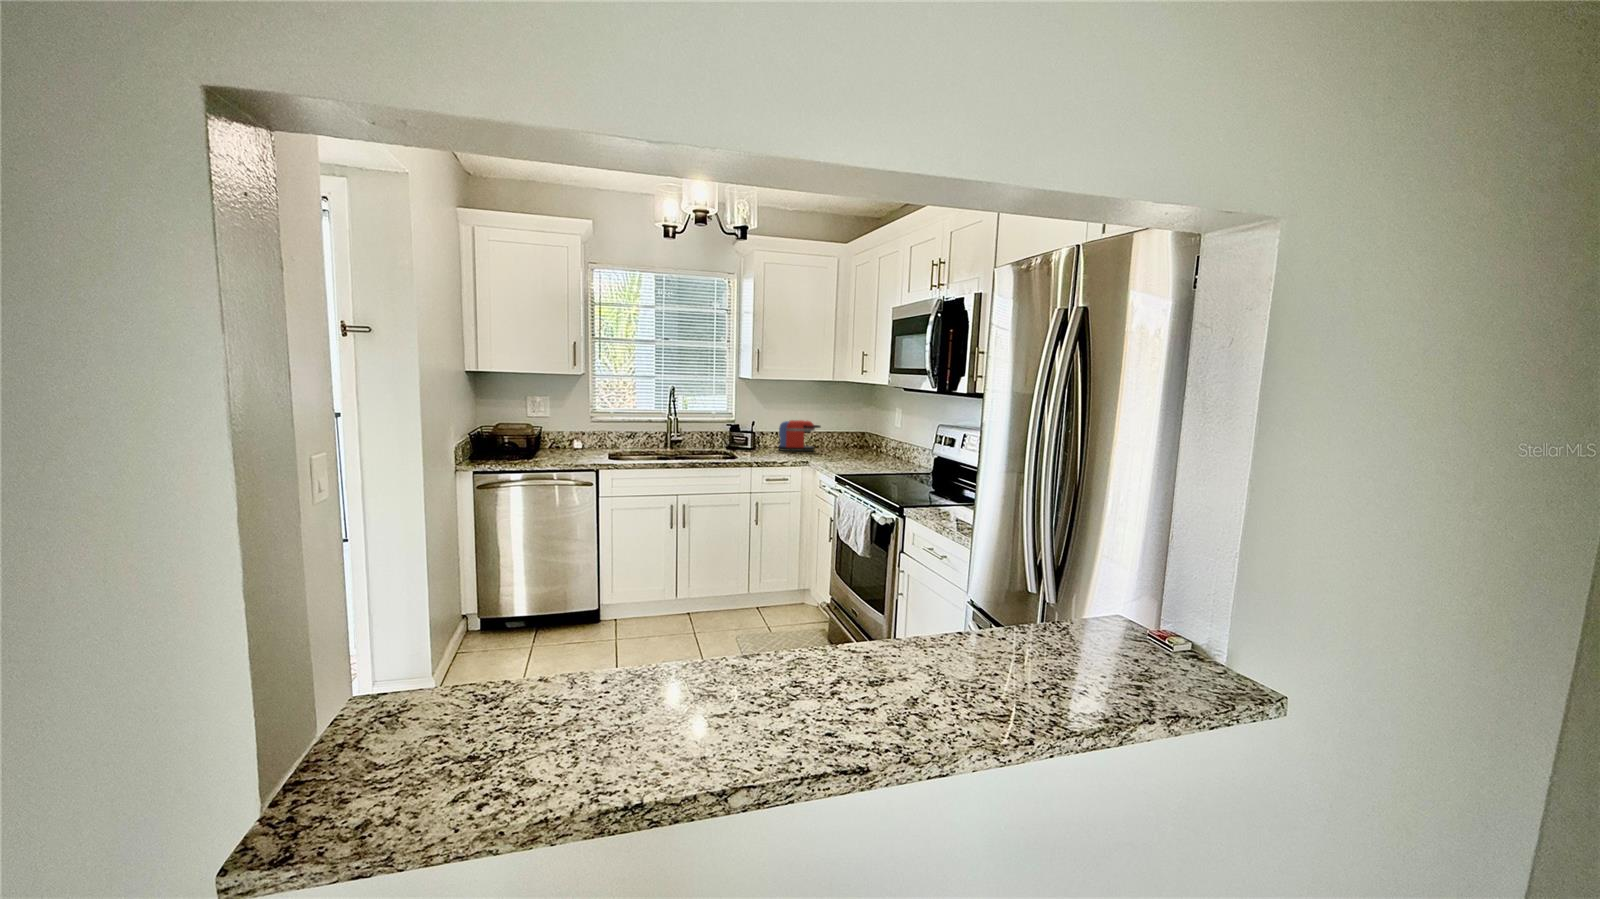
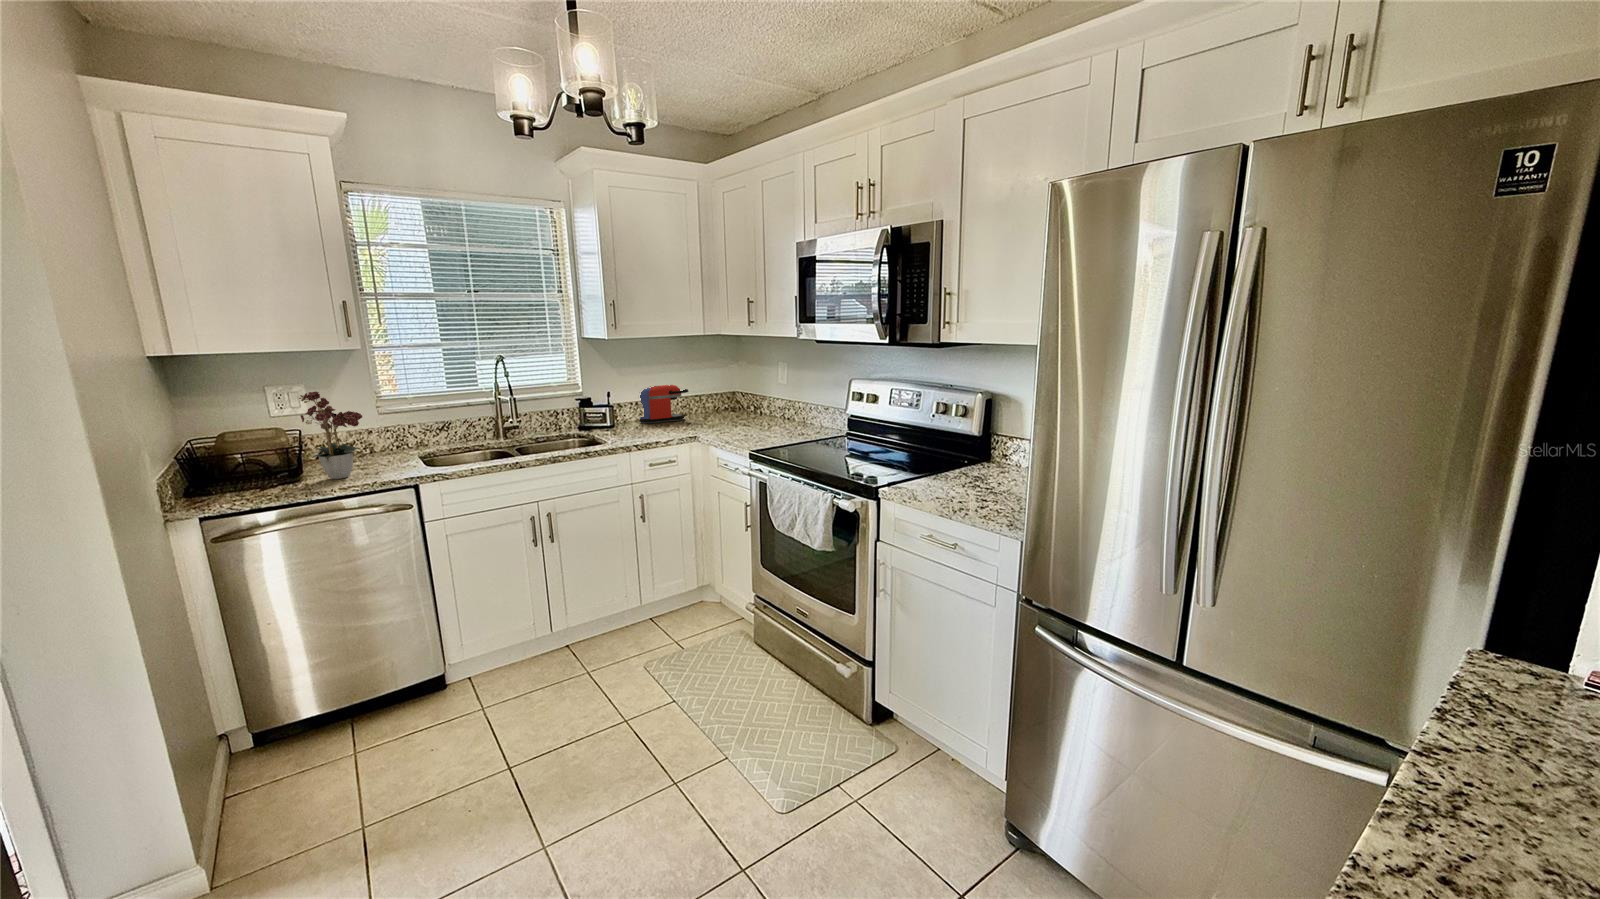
flower arrangement: none [537,397,579,460] -> present [299,391,362,479]

